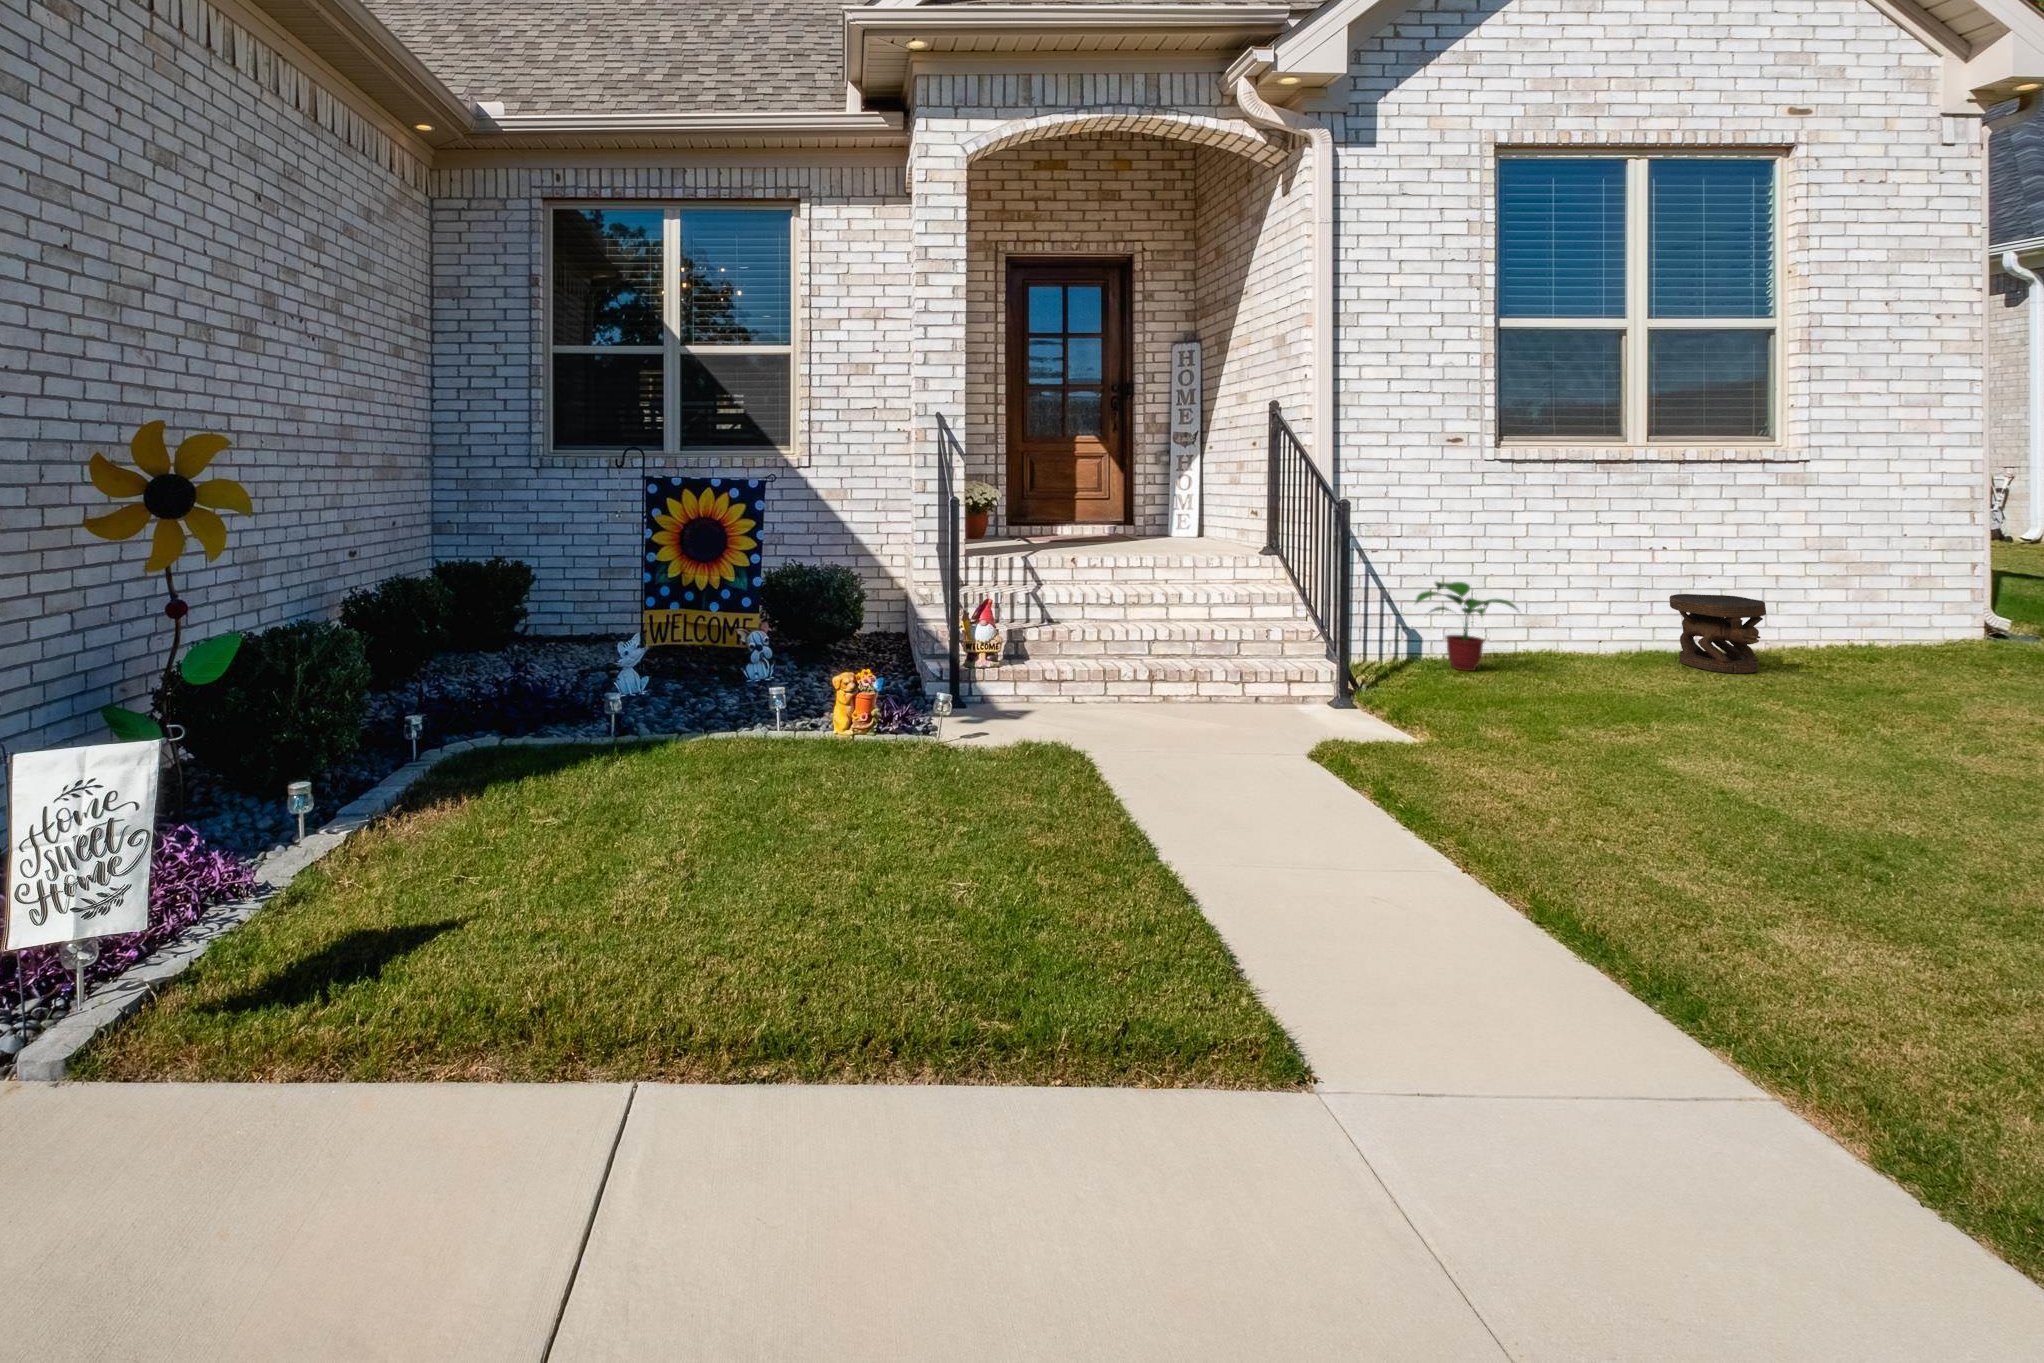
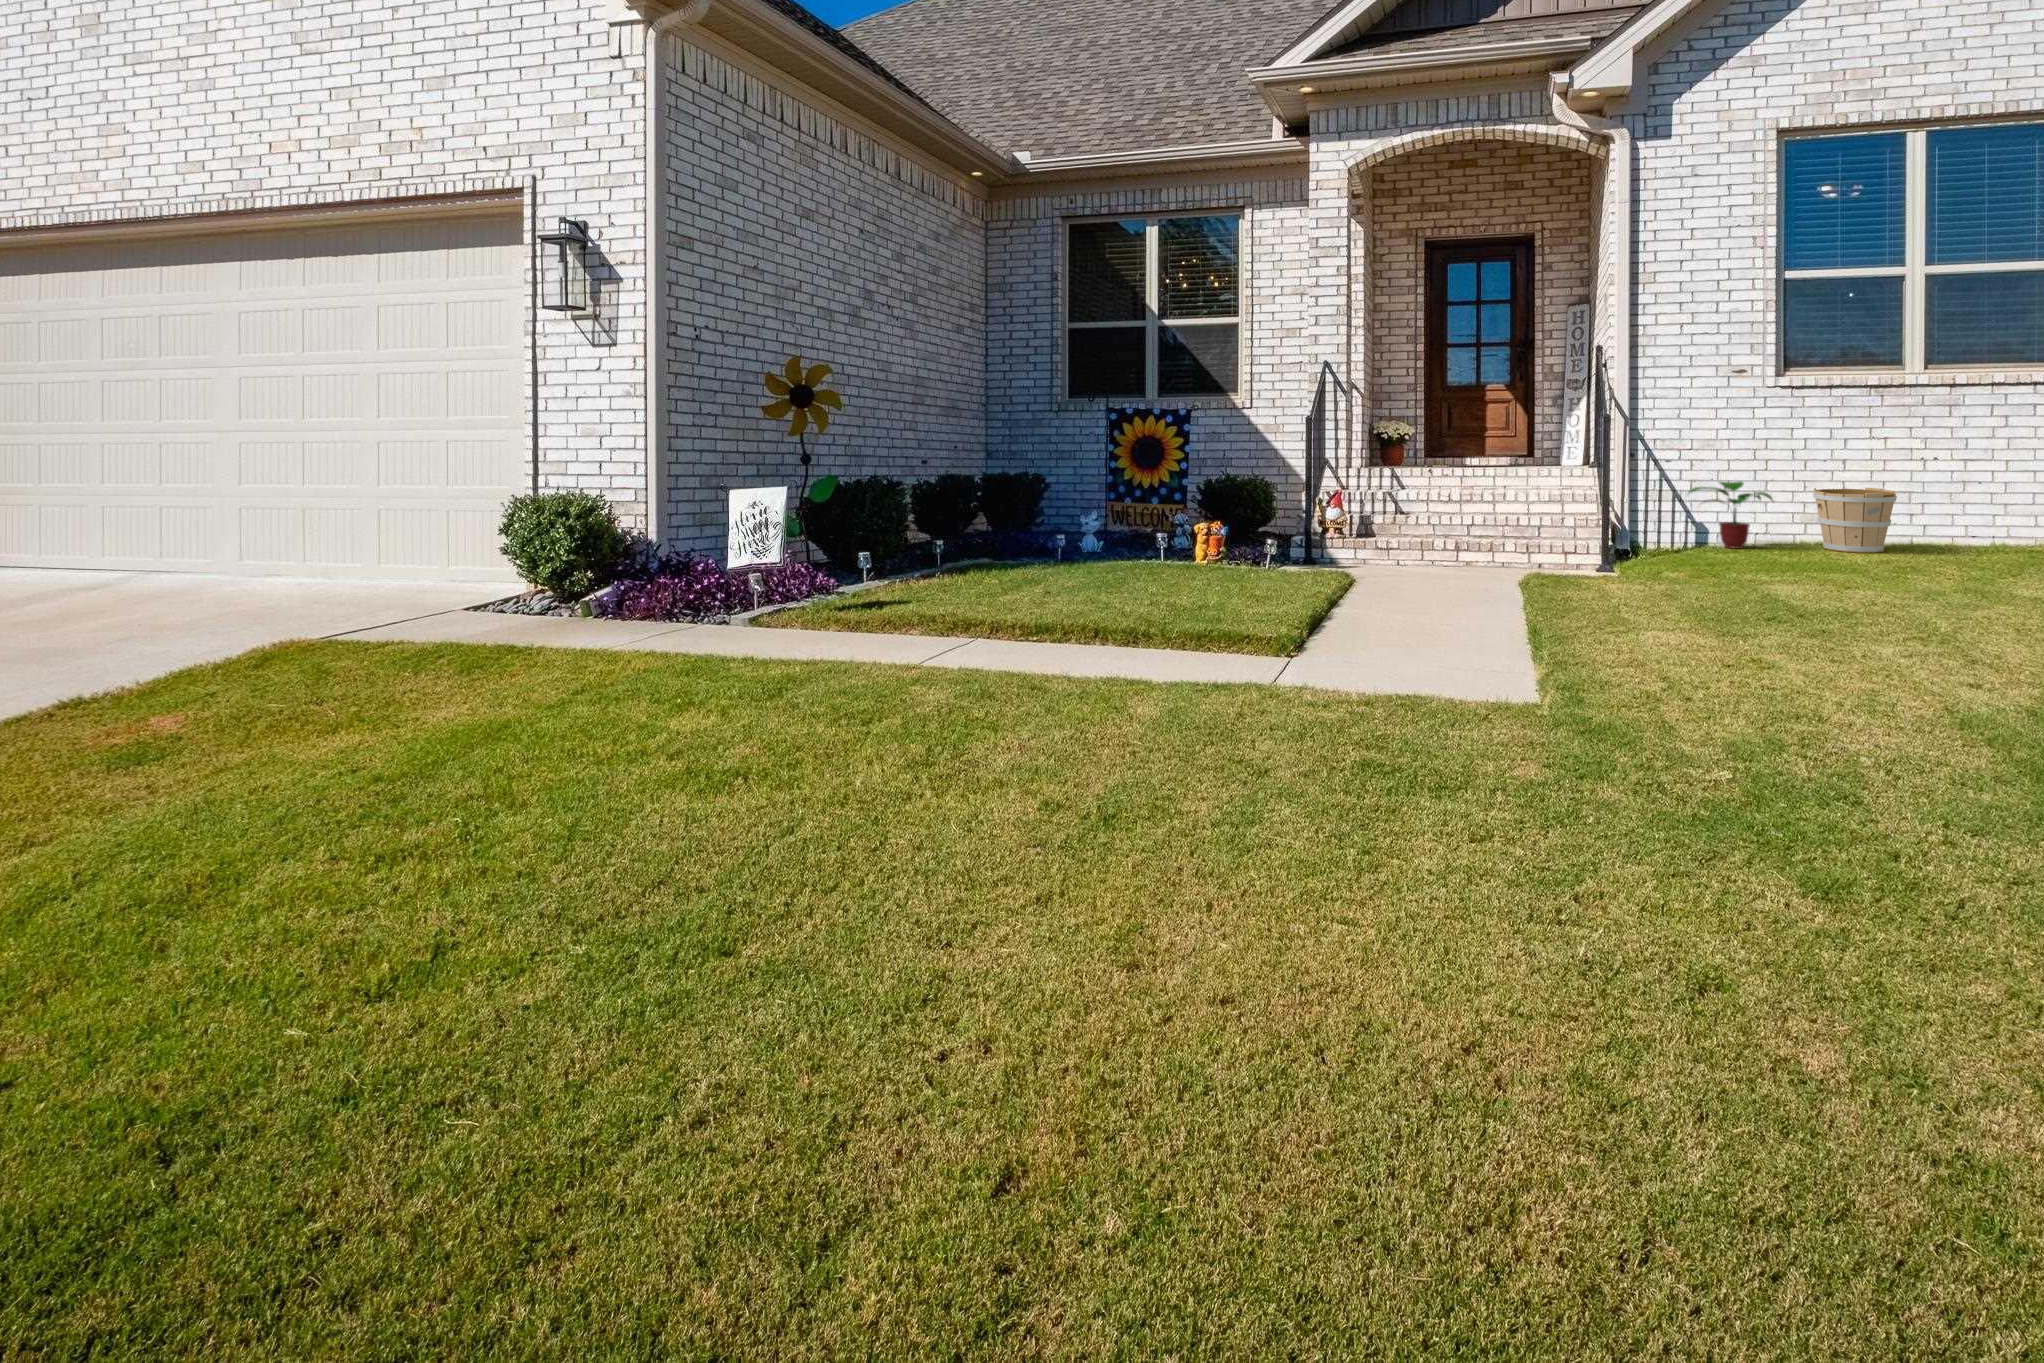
wooden bucket: none [1541,588,1645,674] -> present [1813,488,1897,553]
side table: present [1669,594,1766,674] -> none [1939,495,2018,556]

